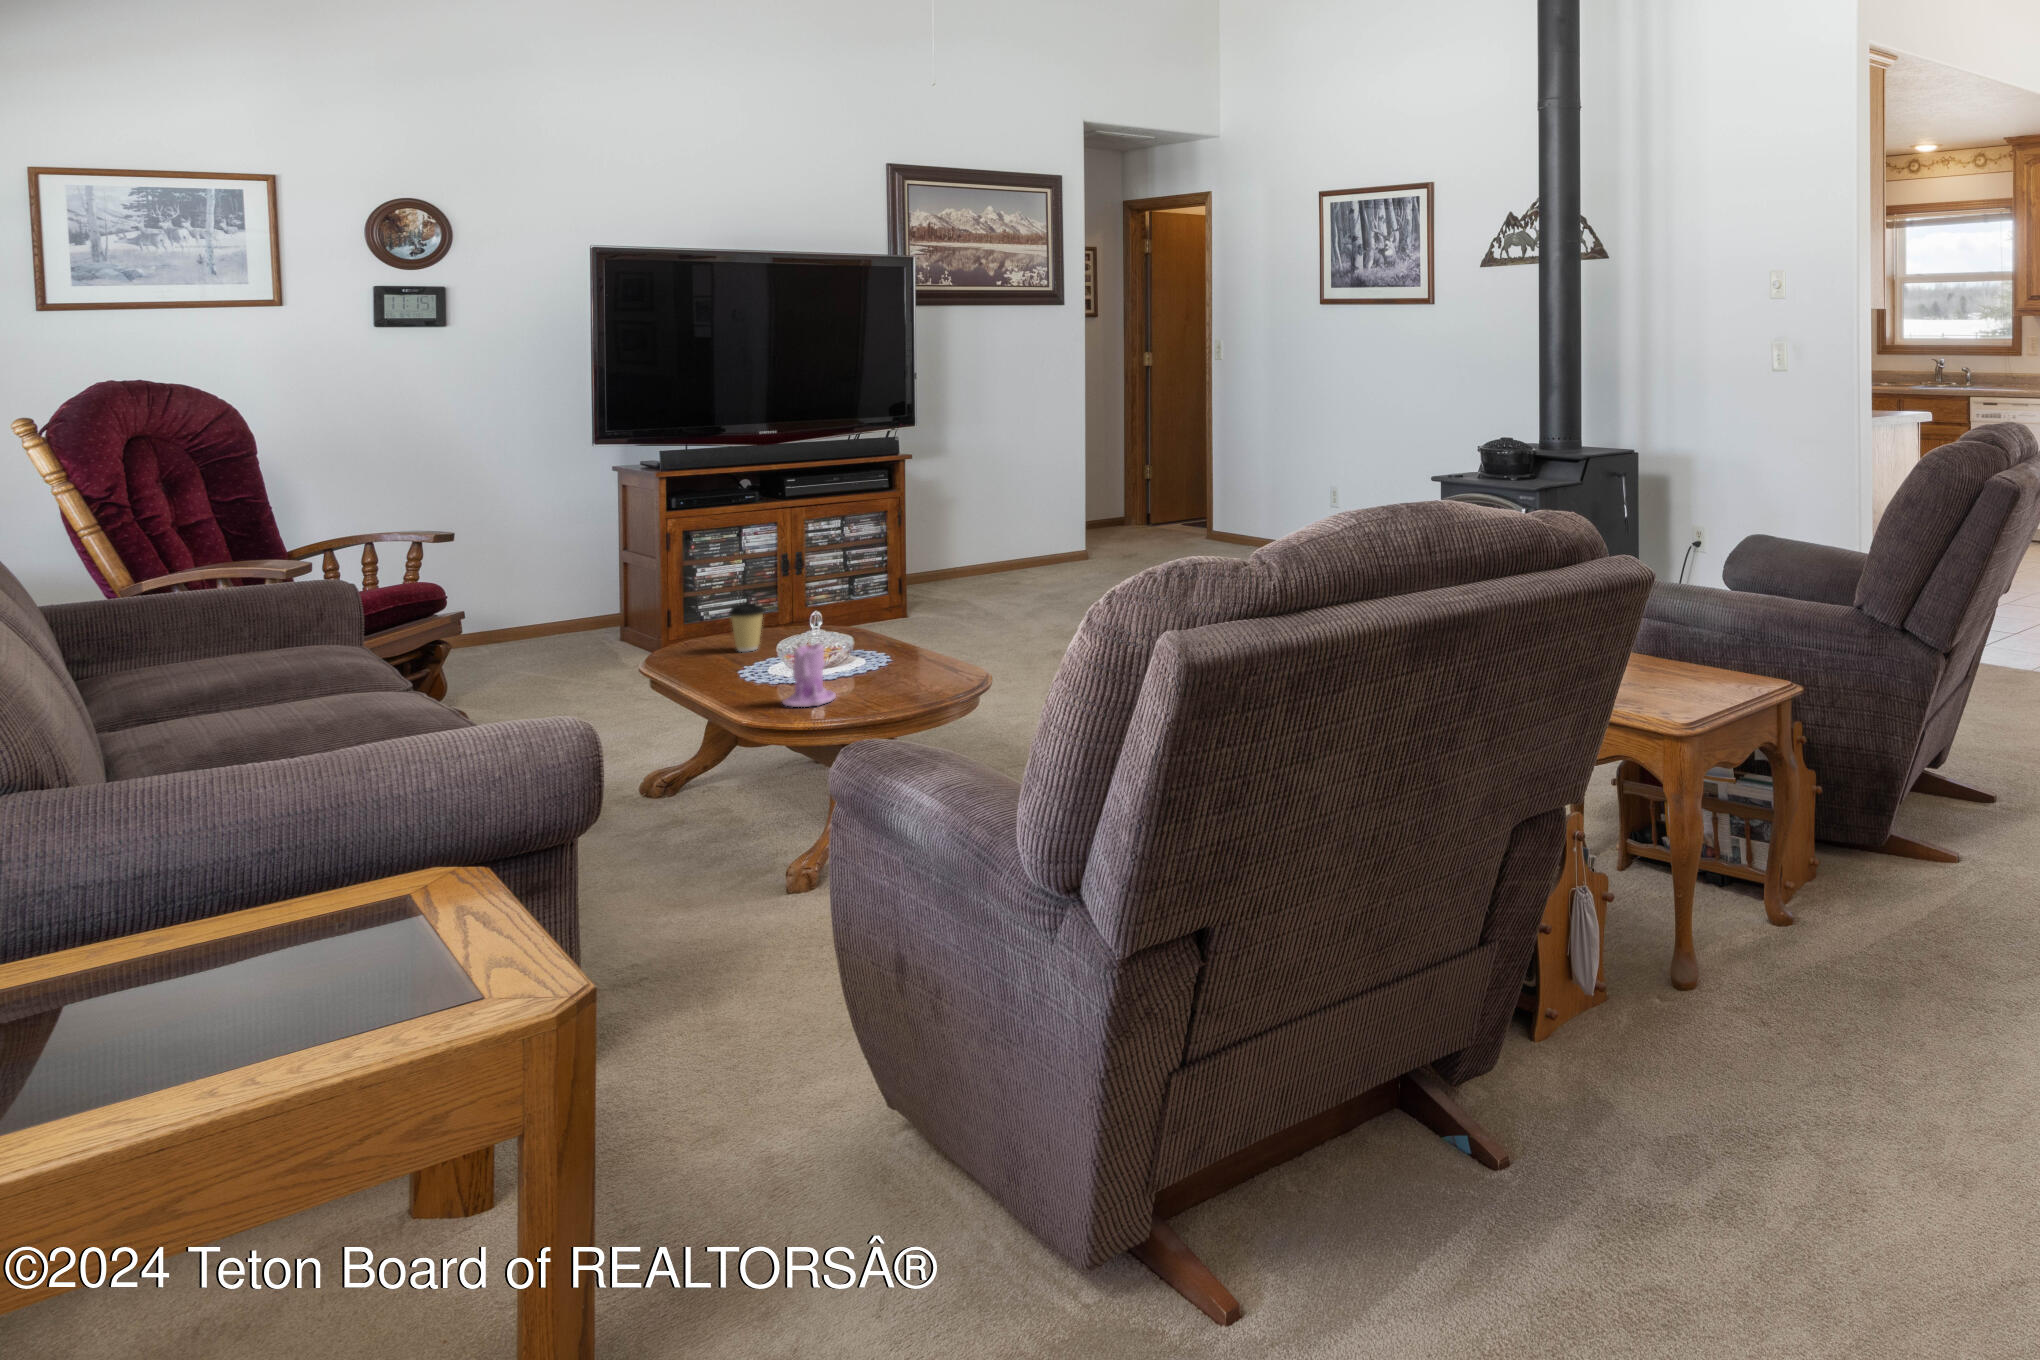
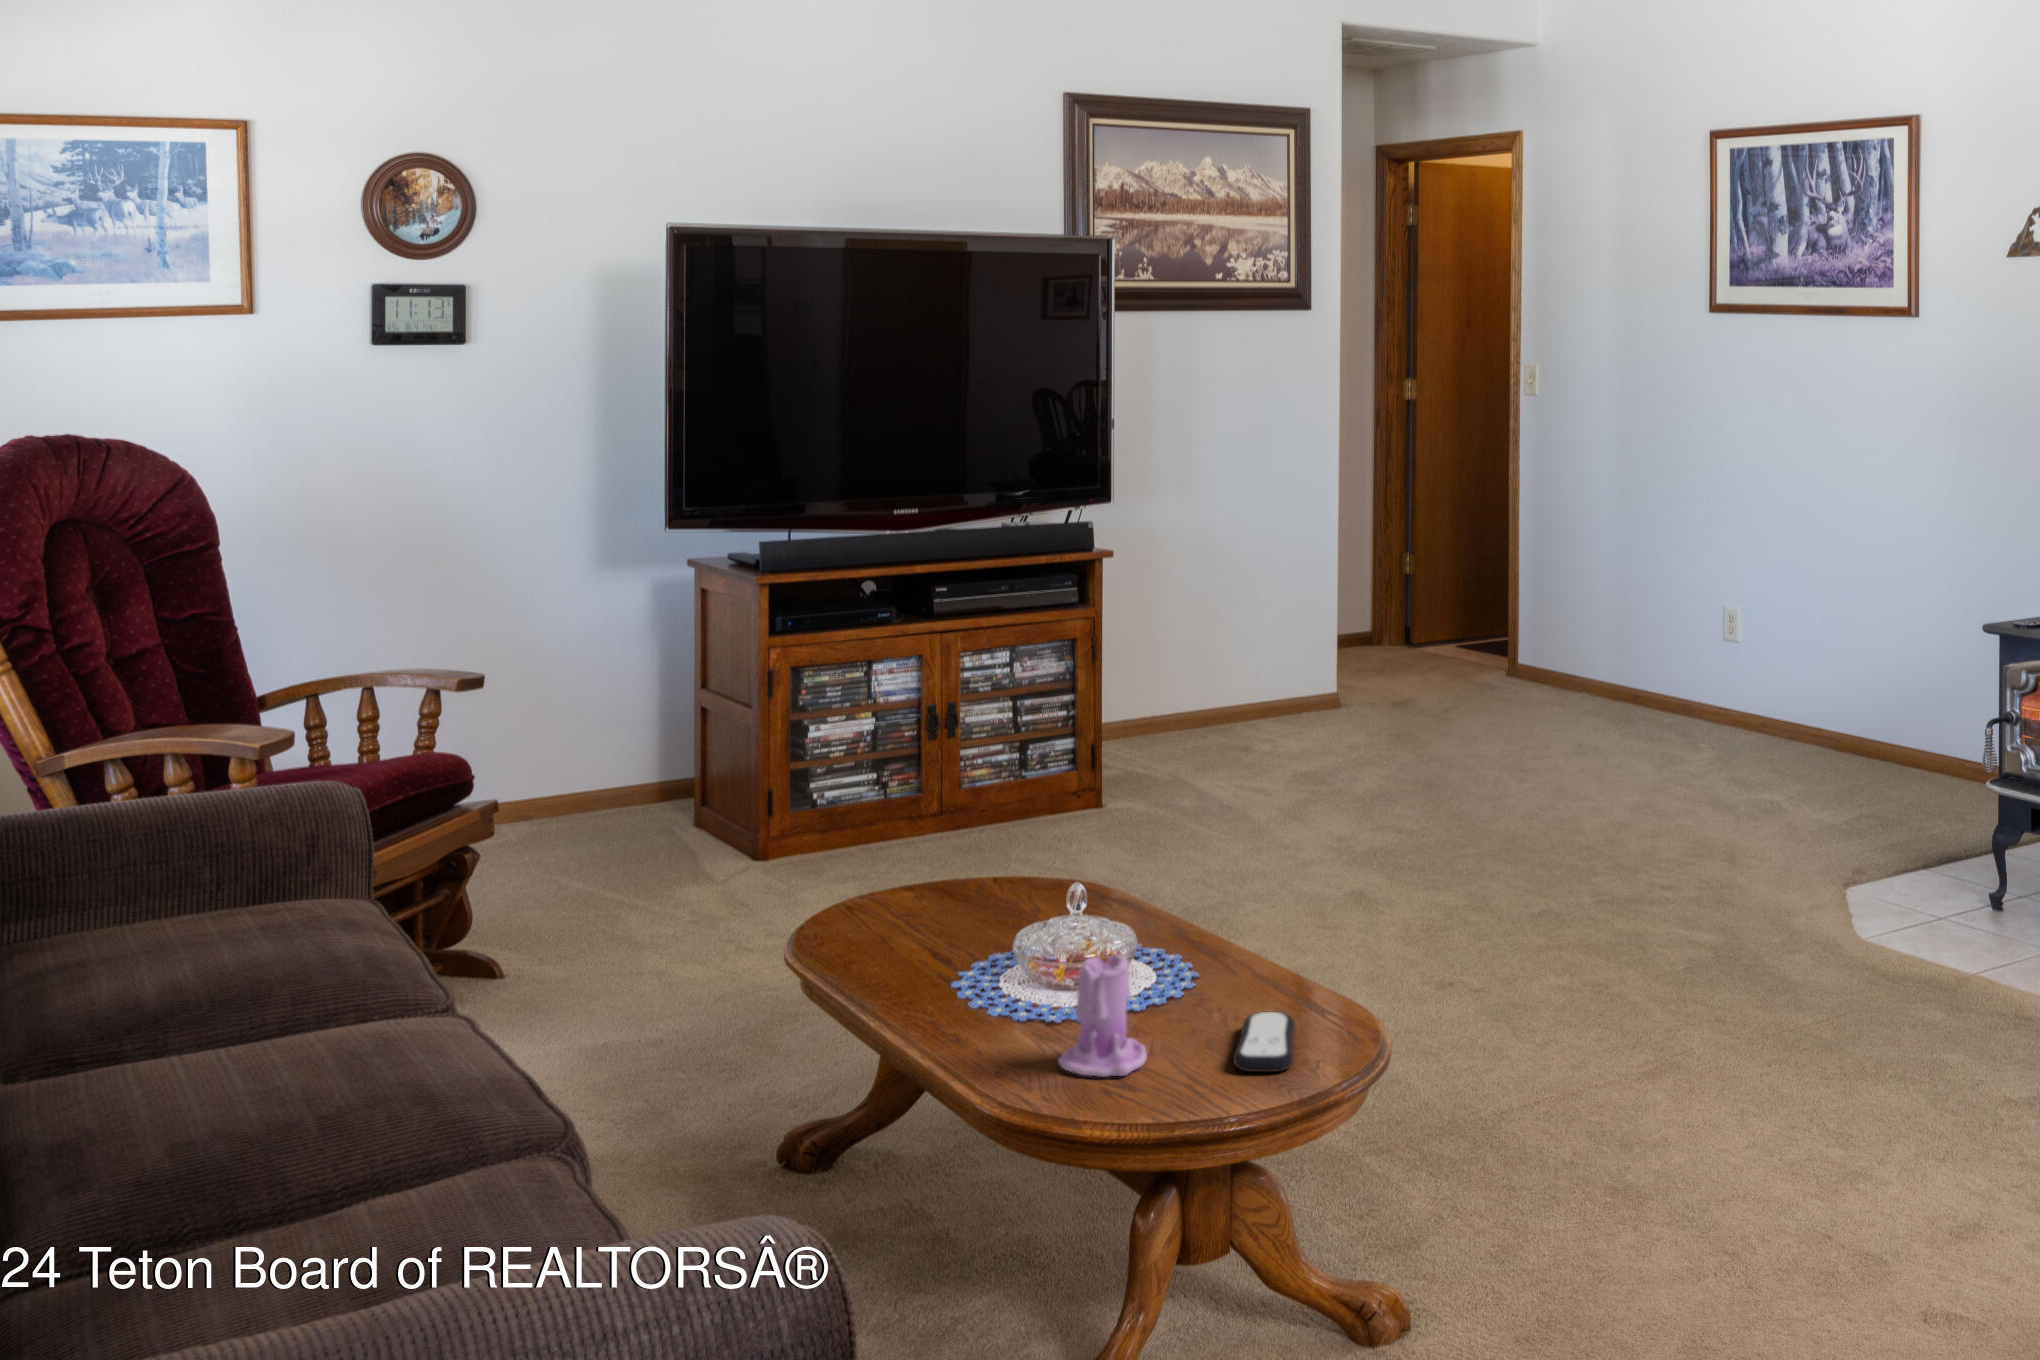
coffee cup: present [729,603,765,652] -> none [924,838,983,924]
remote control: none [883,674,927,700] -> present [1233,1012,1295,1072]

